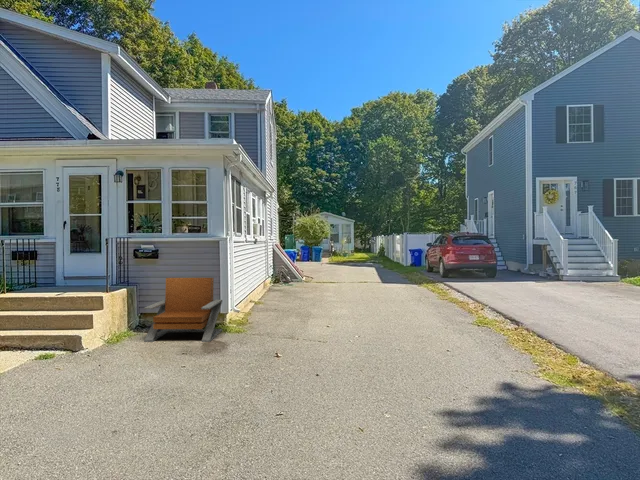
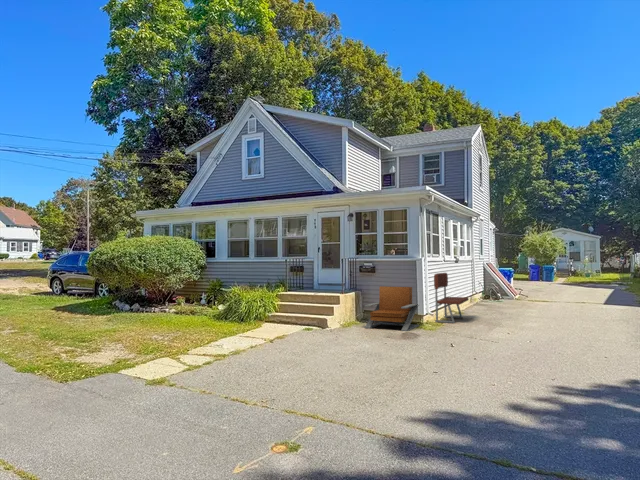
bench: none [238,257,277,322] -> present [434,273,468,323]

